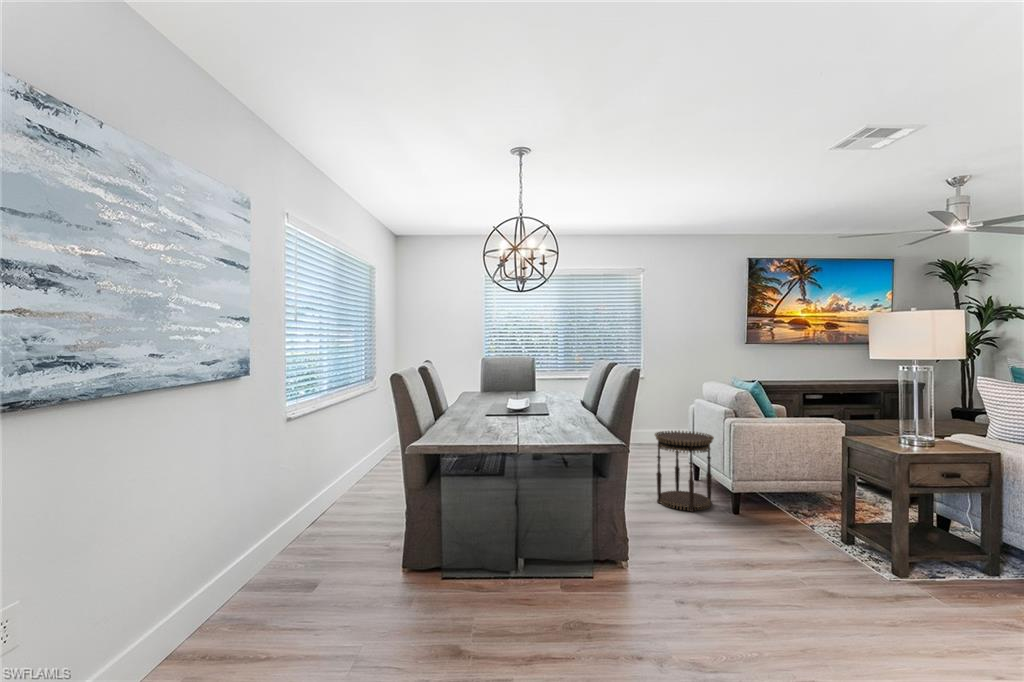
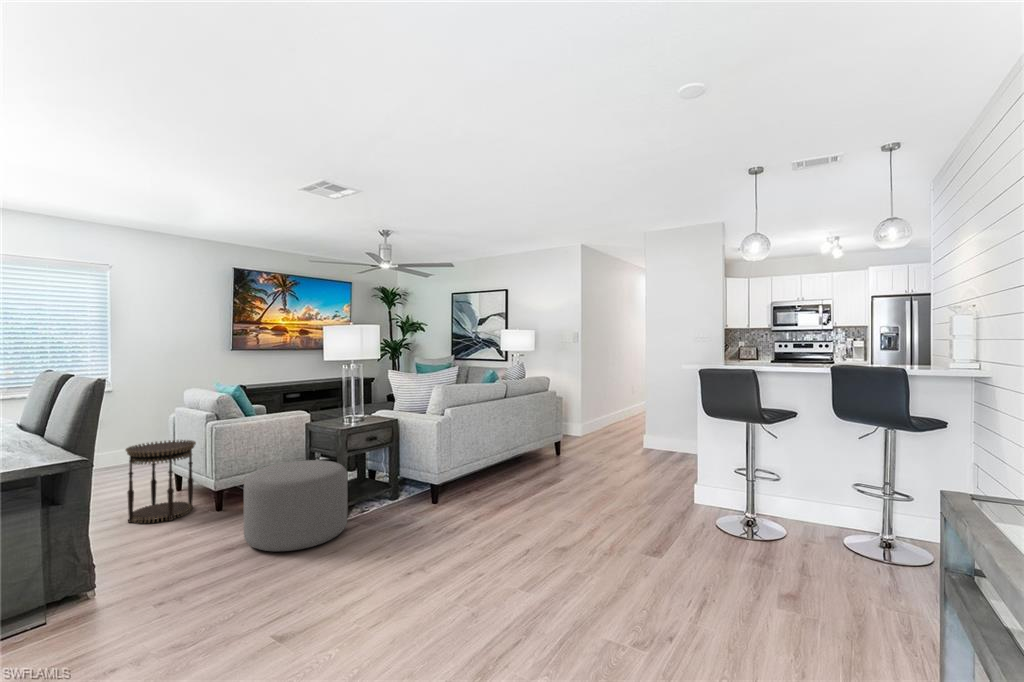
ottoman: none [765,480,911,604] -> present [244,460,347,551]

